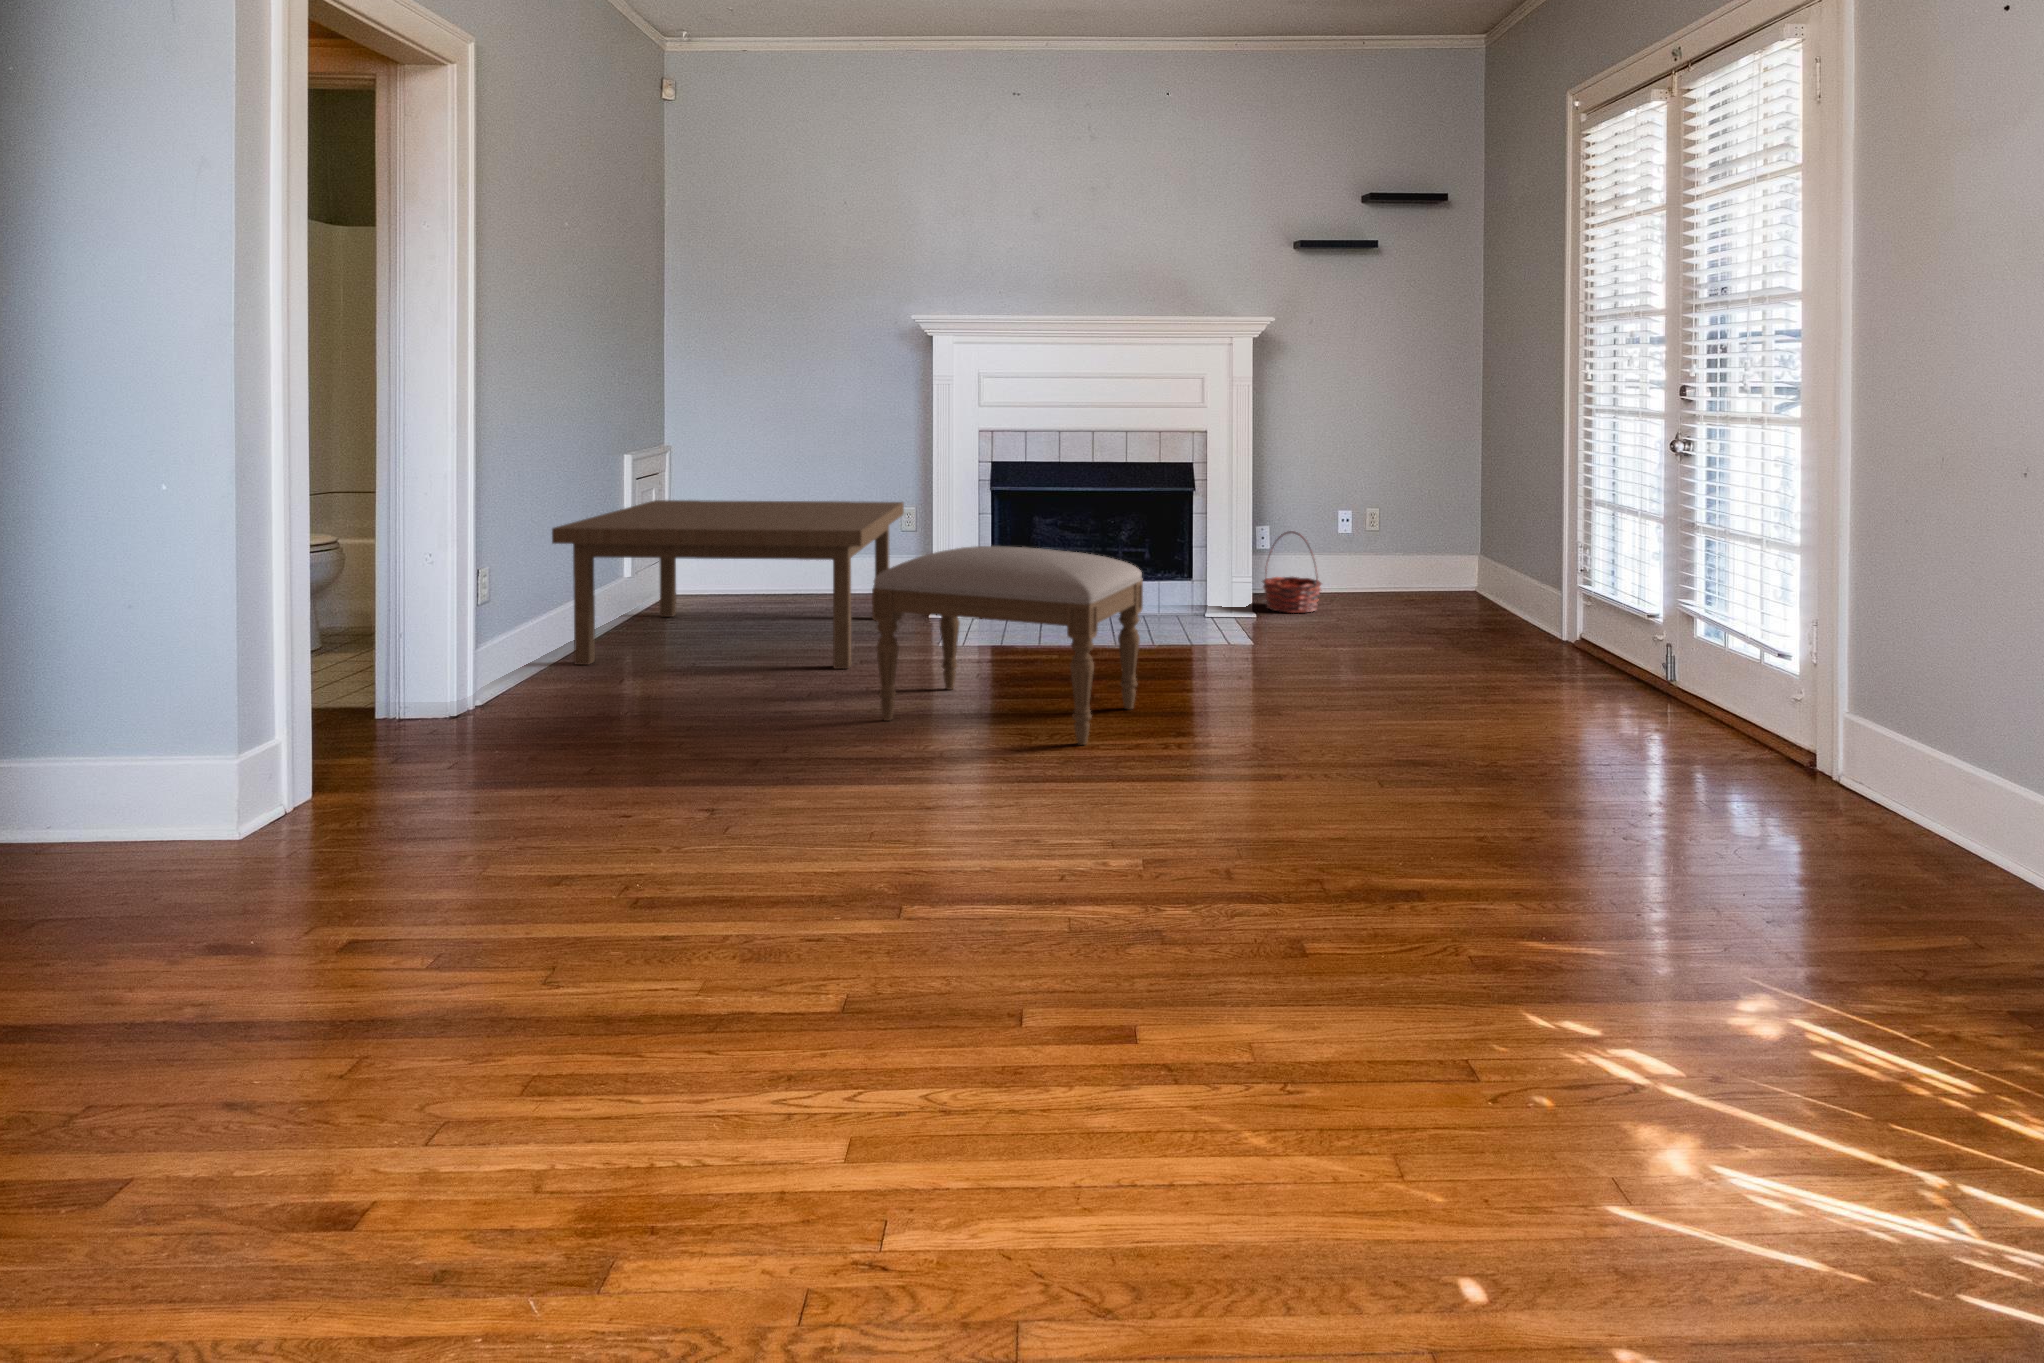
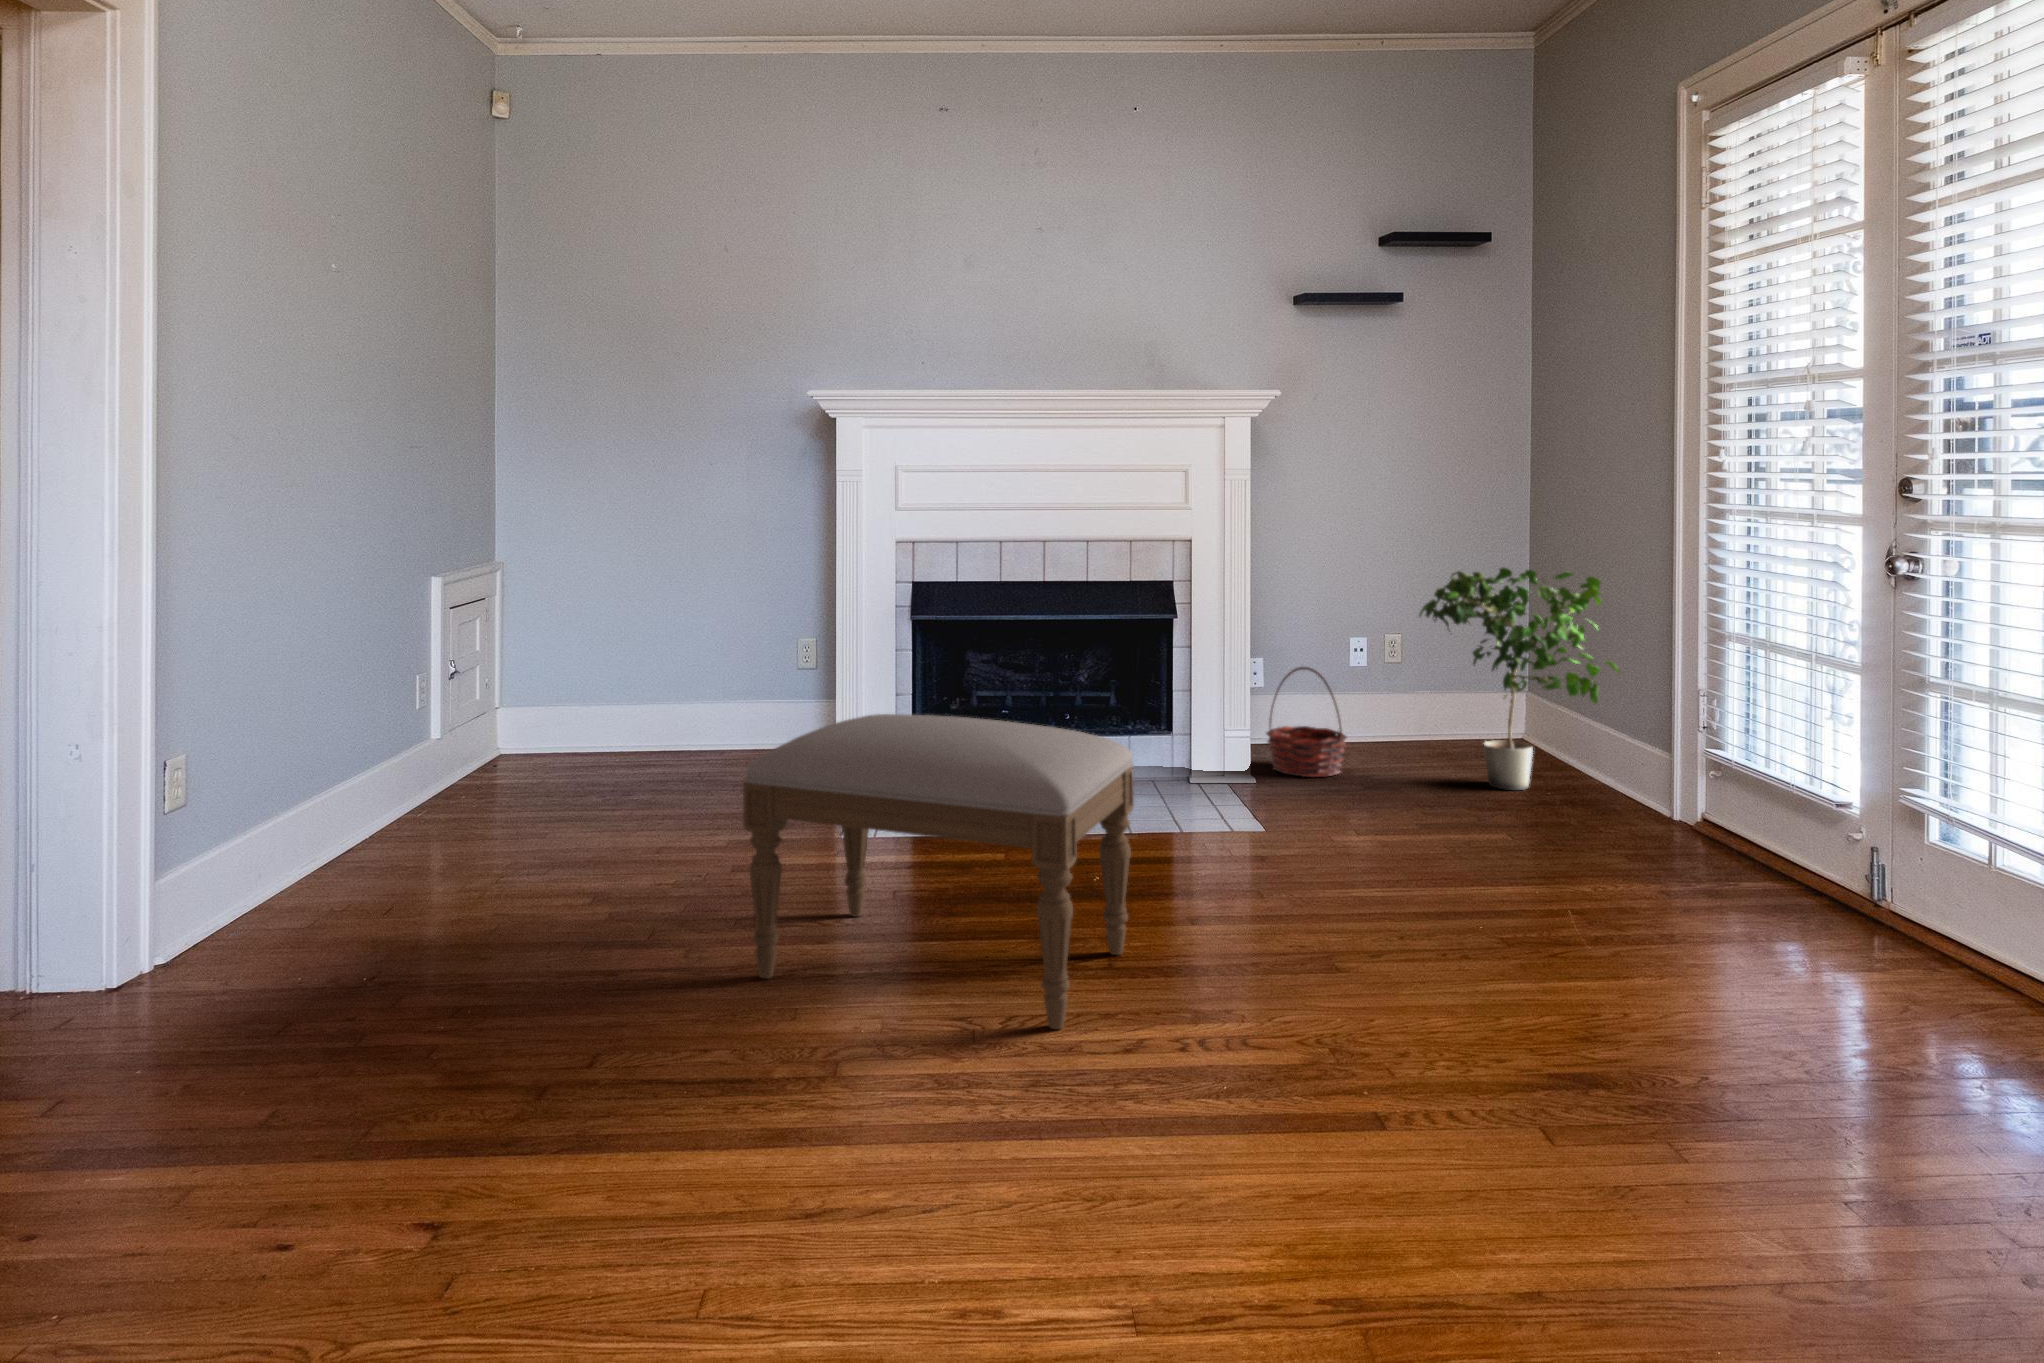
potted plant: none [1378,458,1521,621] -> present [1419,568,1619,790]
coffee table: present [552,500,904,669] -> none [307,630,793,877]

